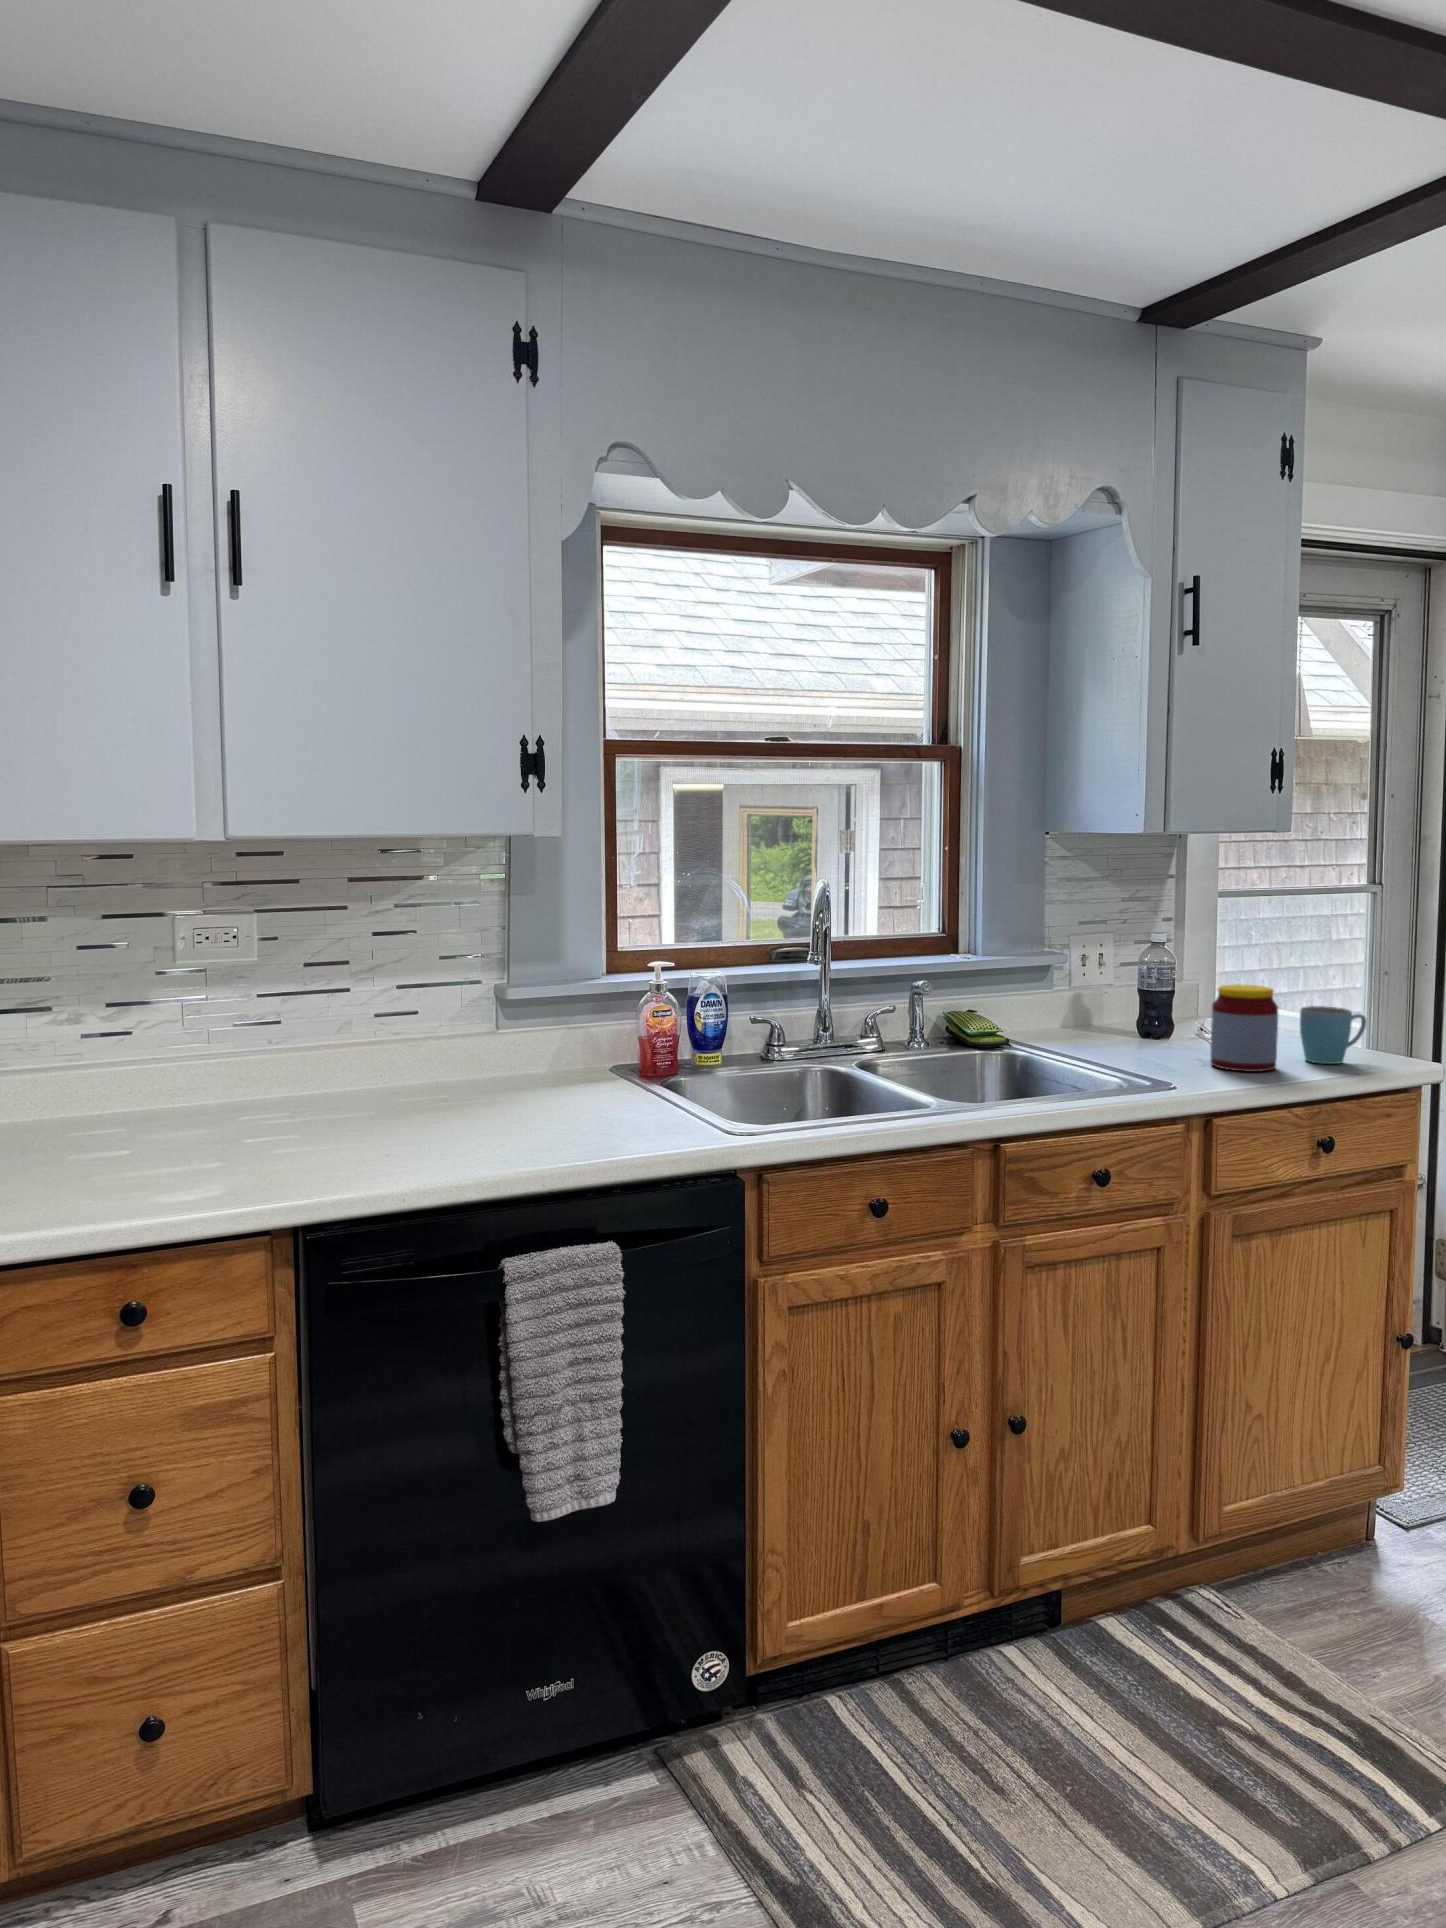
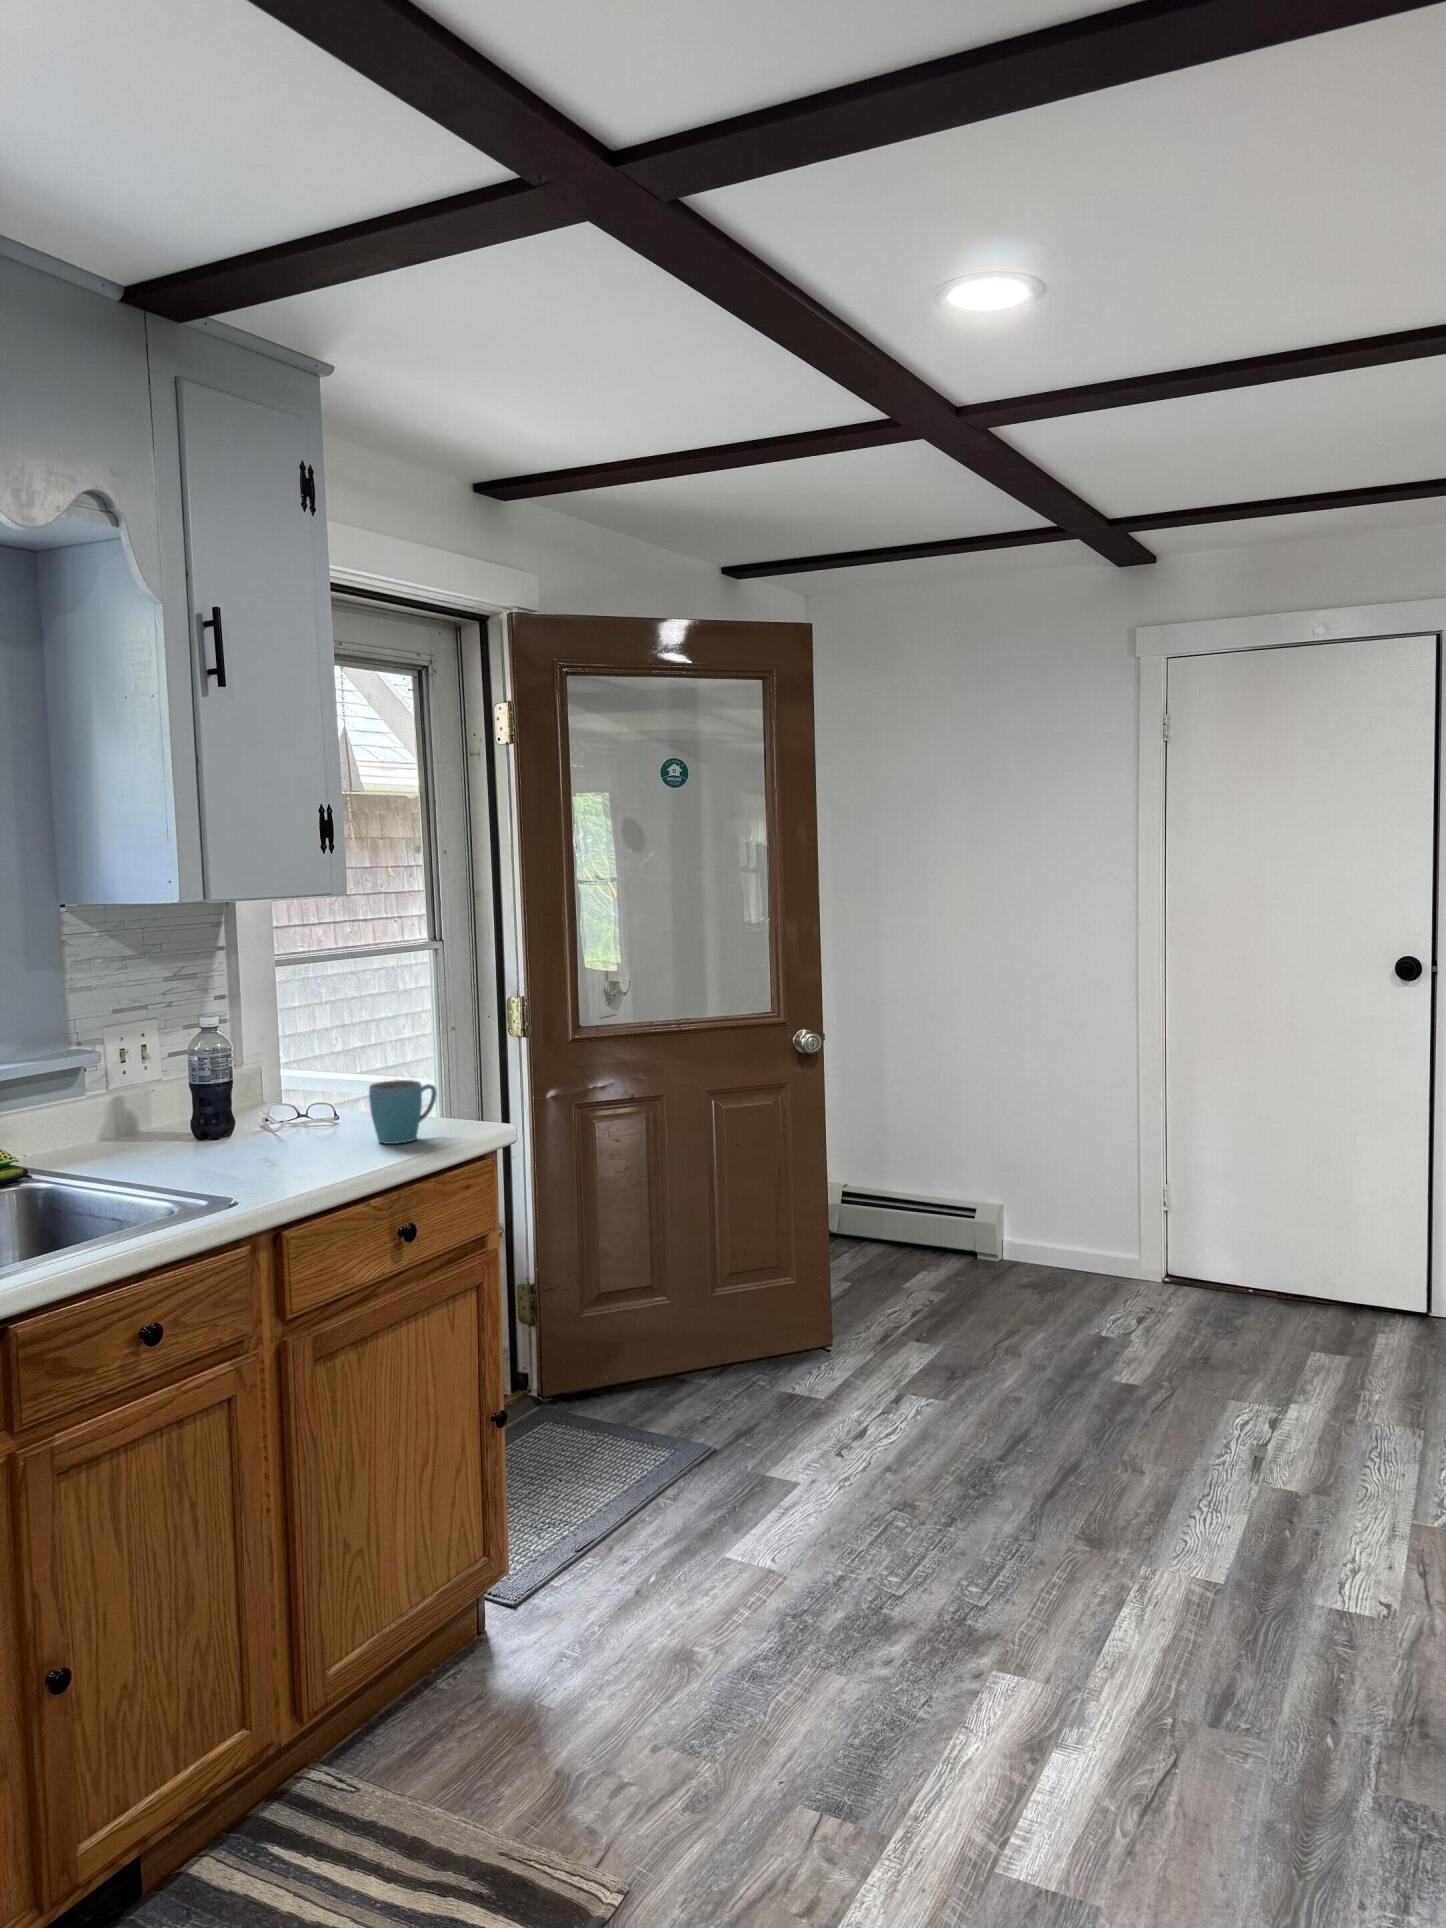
jar: present [1210,984,1278,1072] -> none [273,1068,348,1168]

